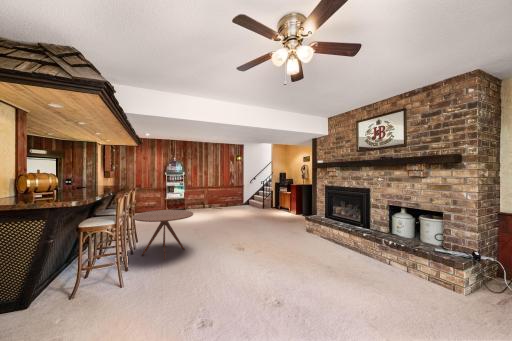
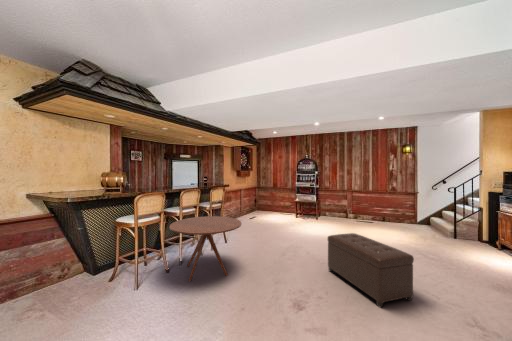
ottoman: none [233,208,276,236] -> present [328,233,414,307]

